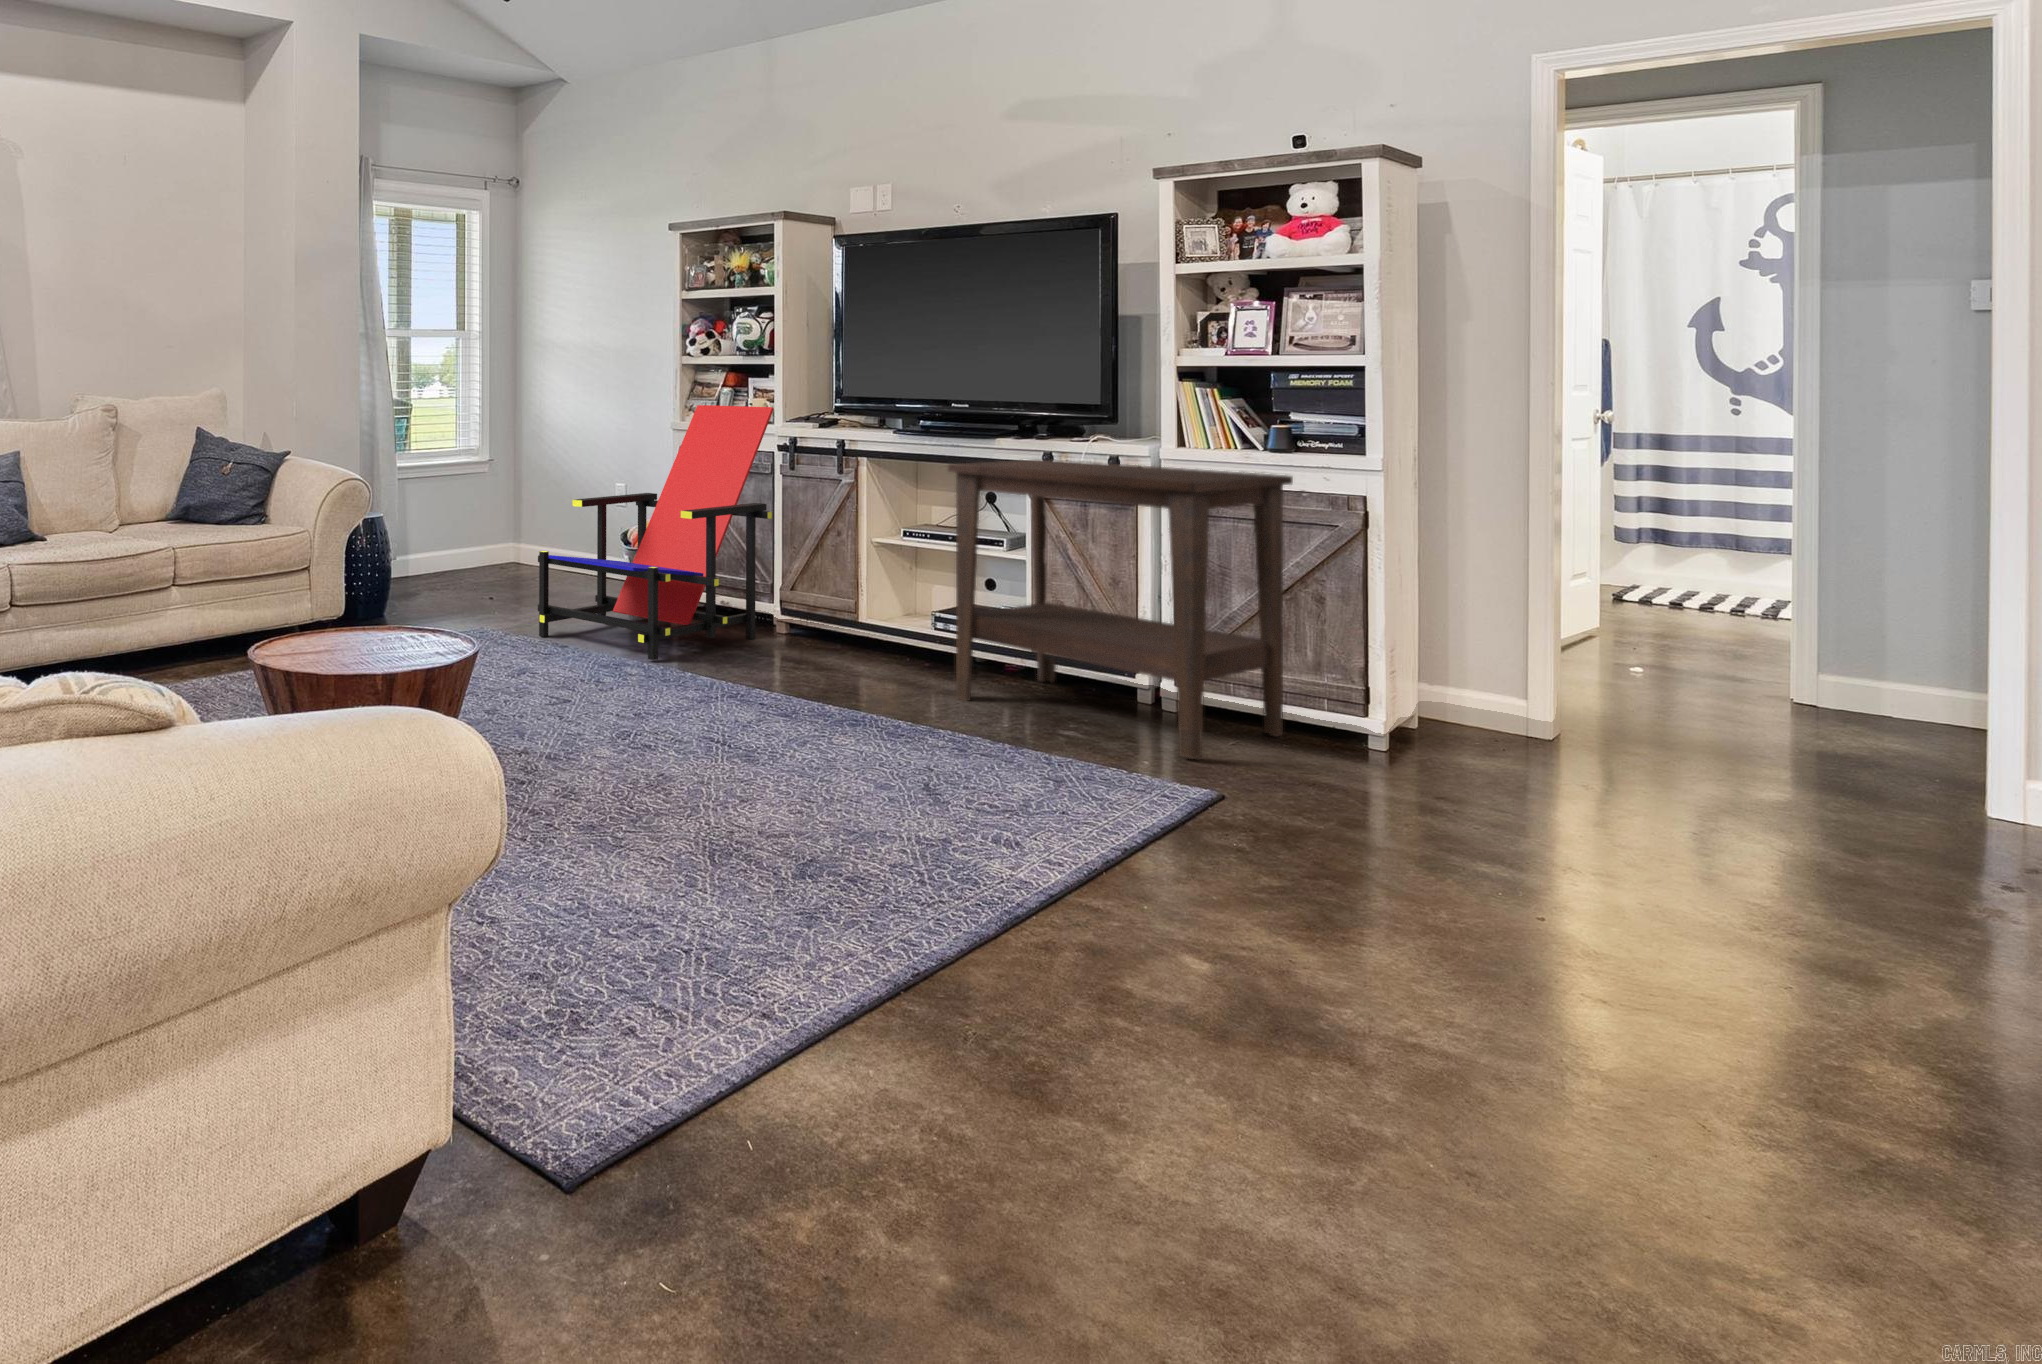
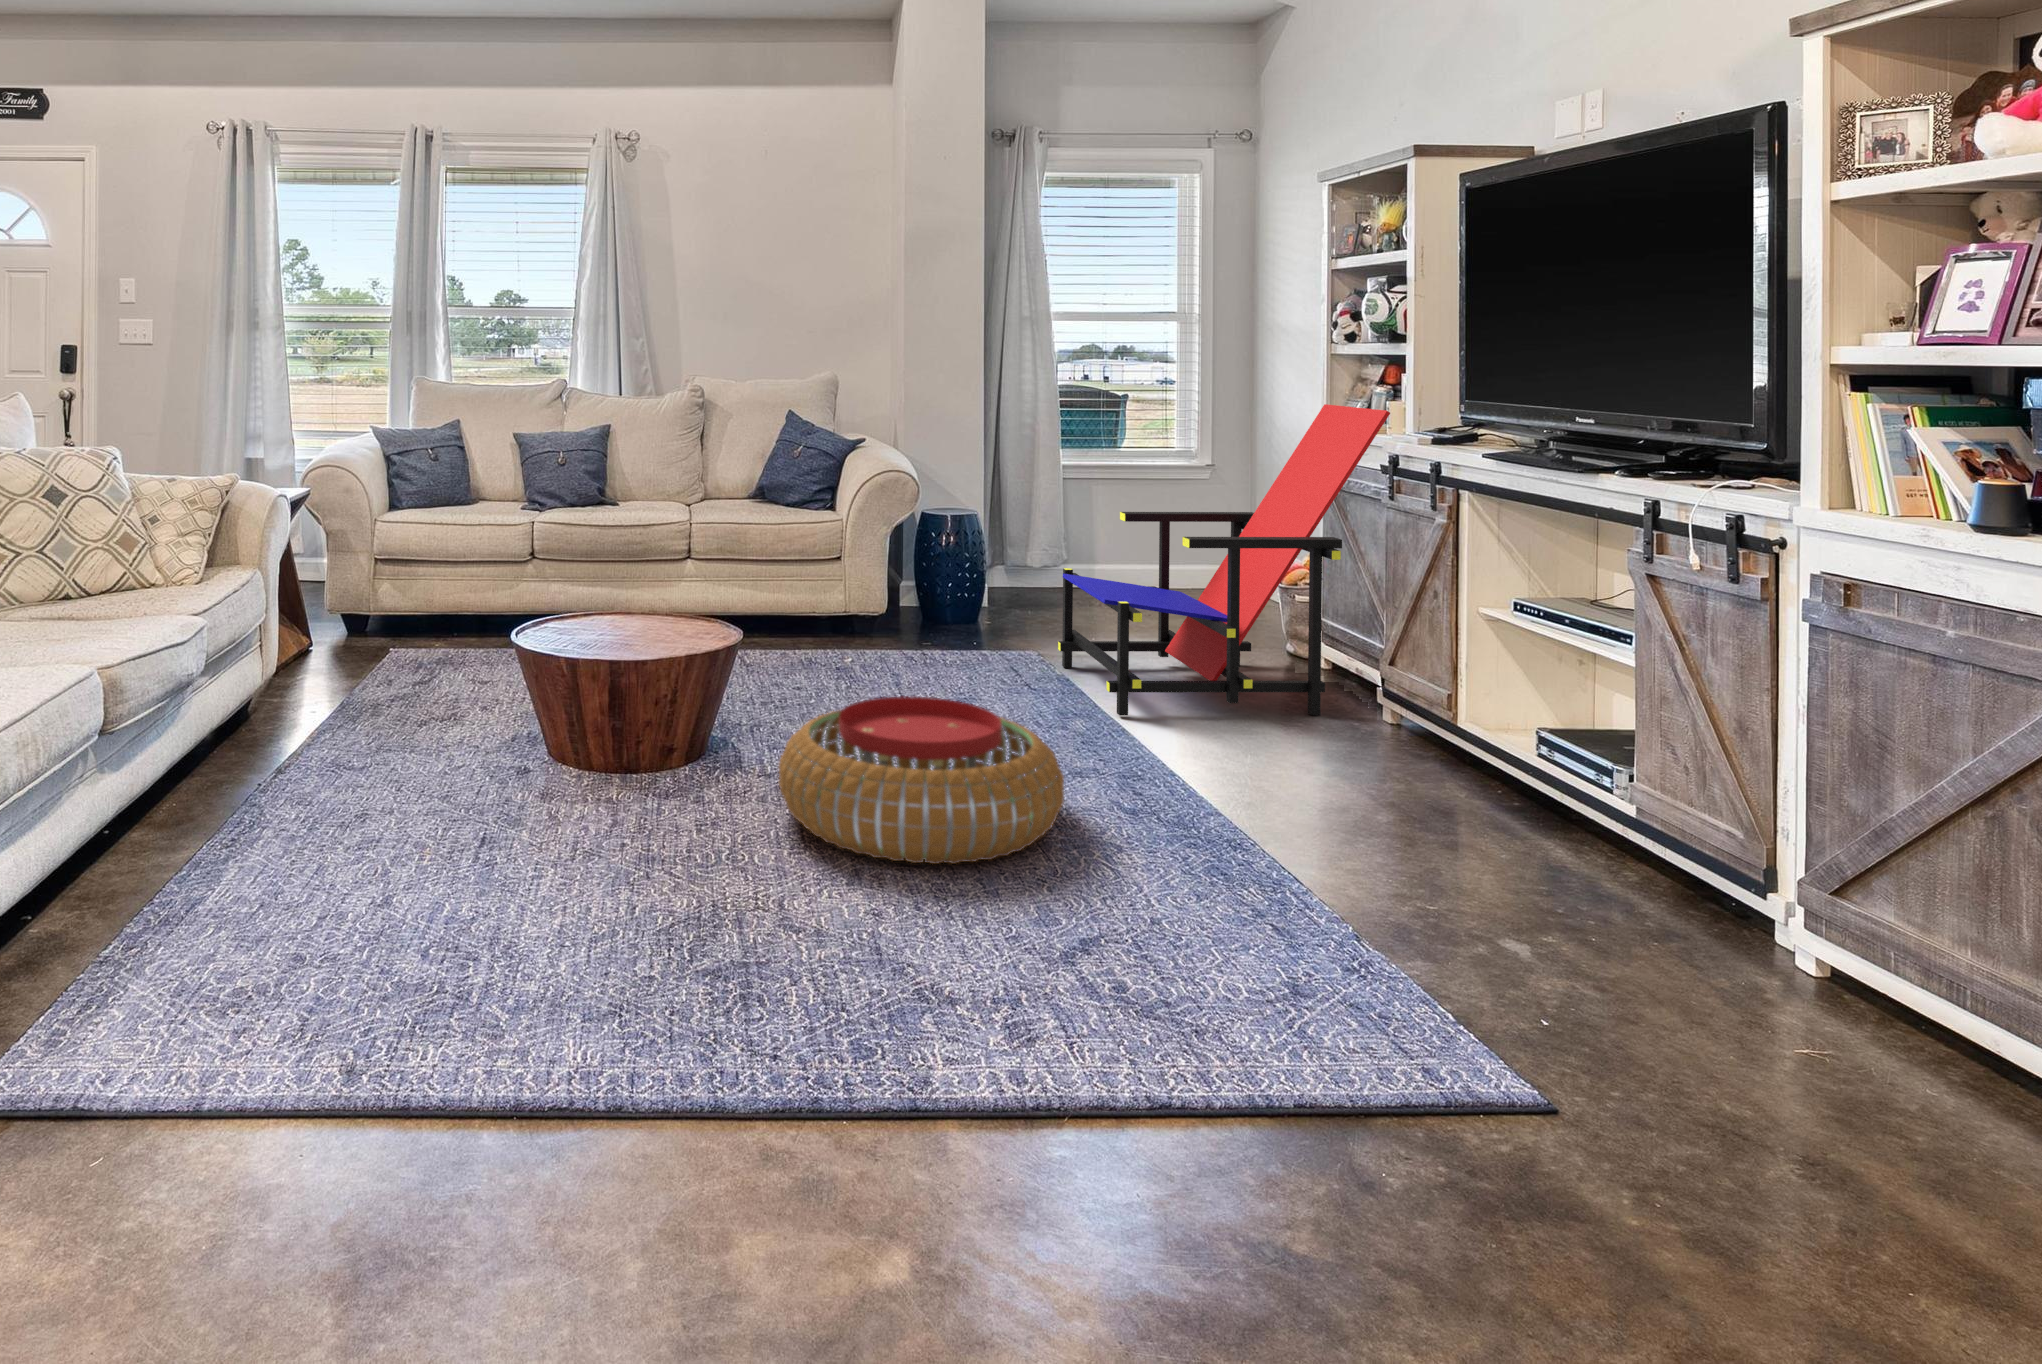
side table: present [948,460,1293,759] -> none [1419,505,1971,1068]
pouf: none [570,651,806,779] -> present [779,696,1064,864]

